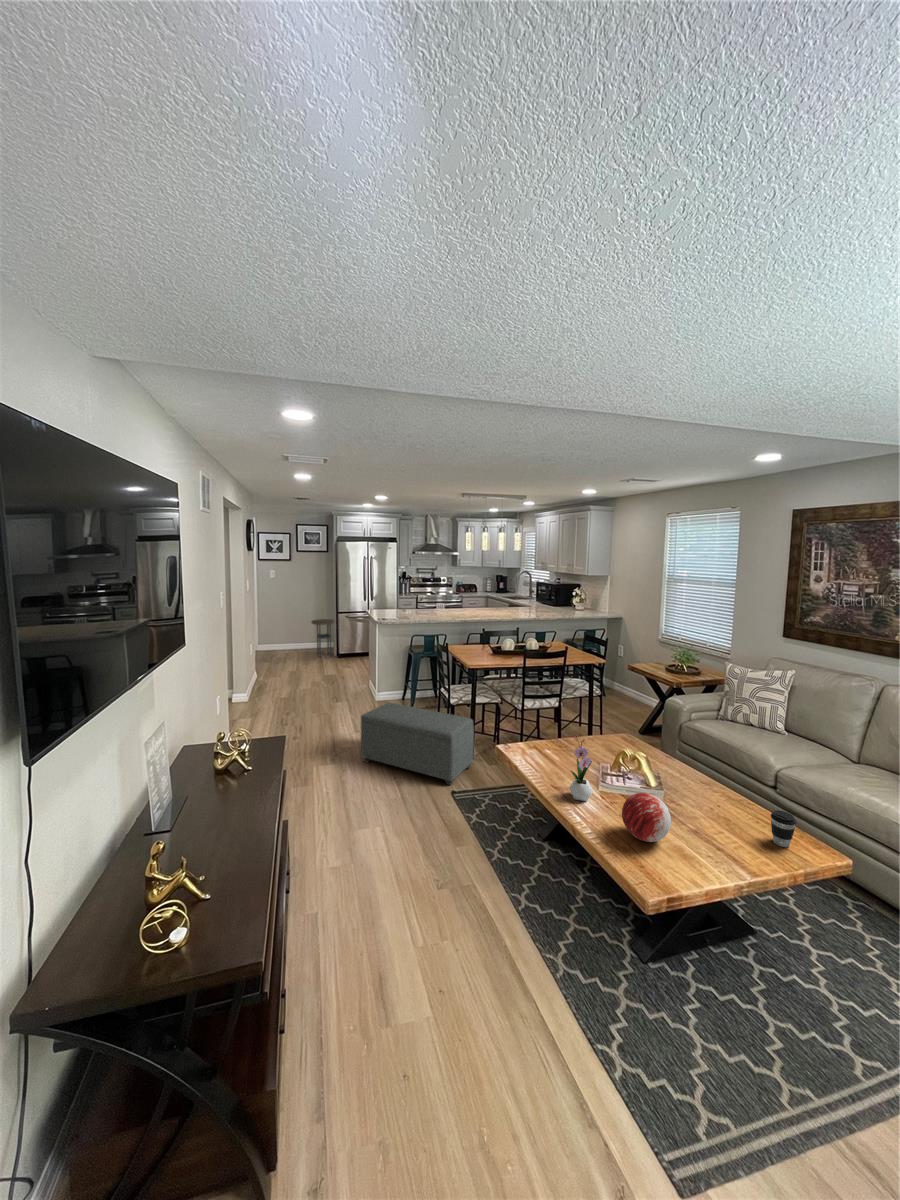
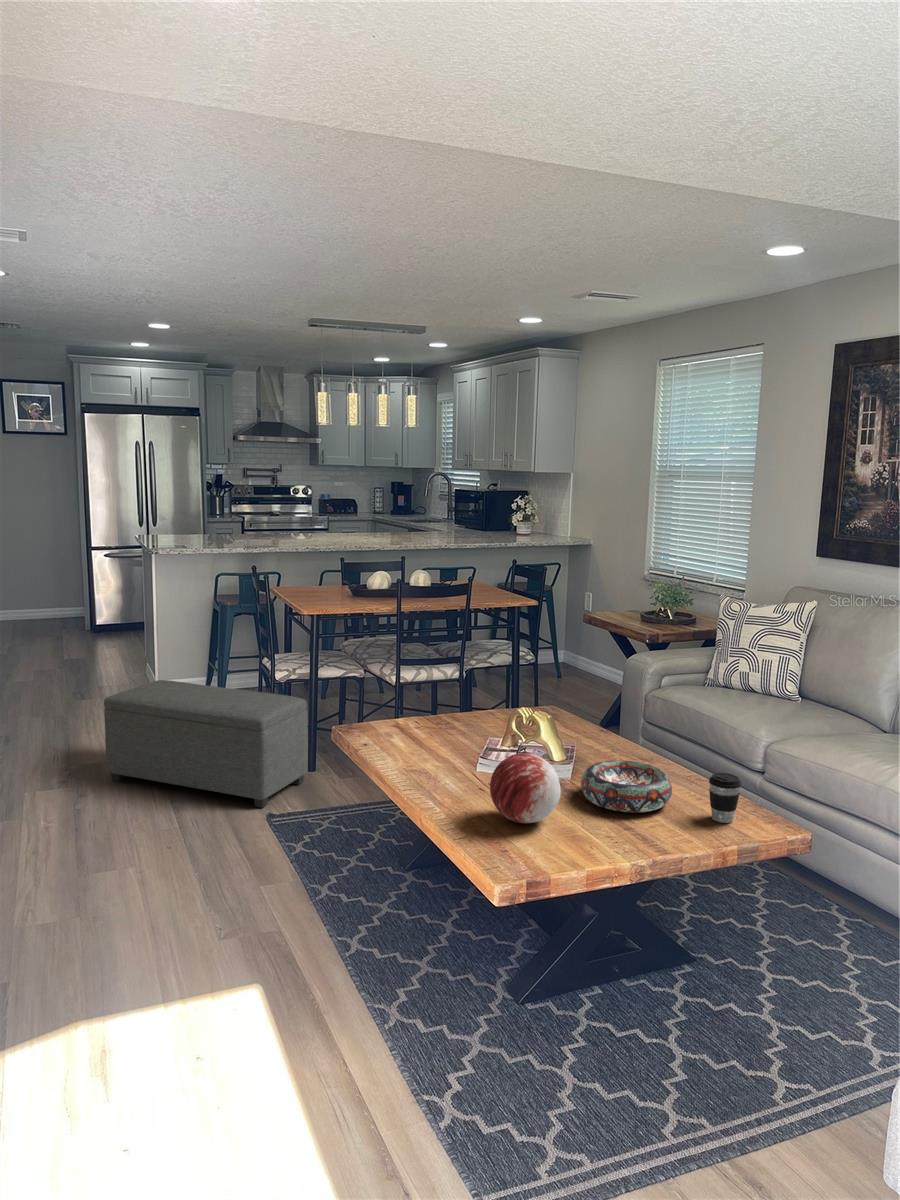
side table: present [312,619,334,657] -> none [30,557,77,629]
flower arrangement: present [569,735,593,801] -> none [426,679,463,784]
decorative bowl: none [674,791,741,834] -> present [581,761,672,813]

